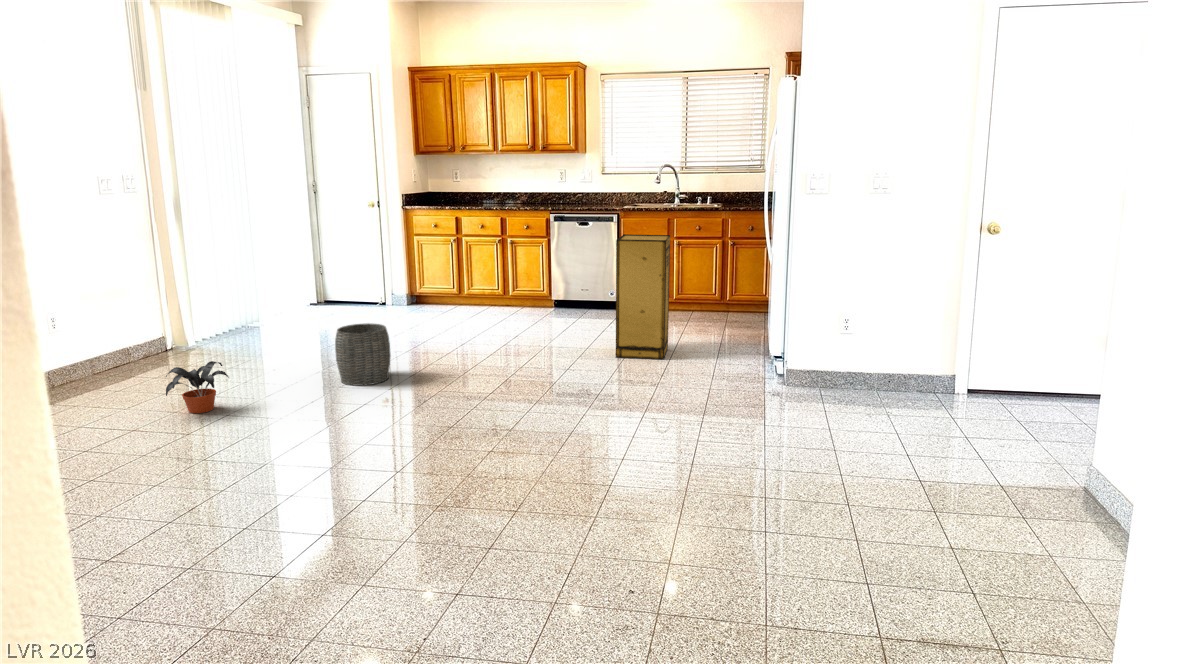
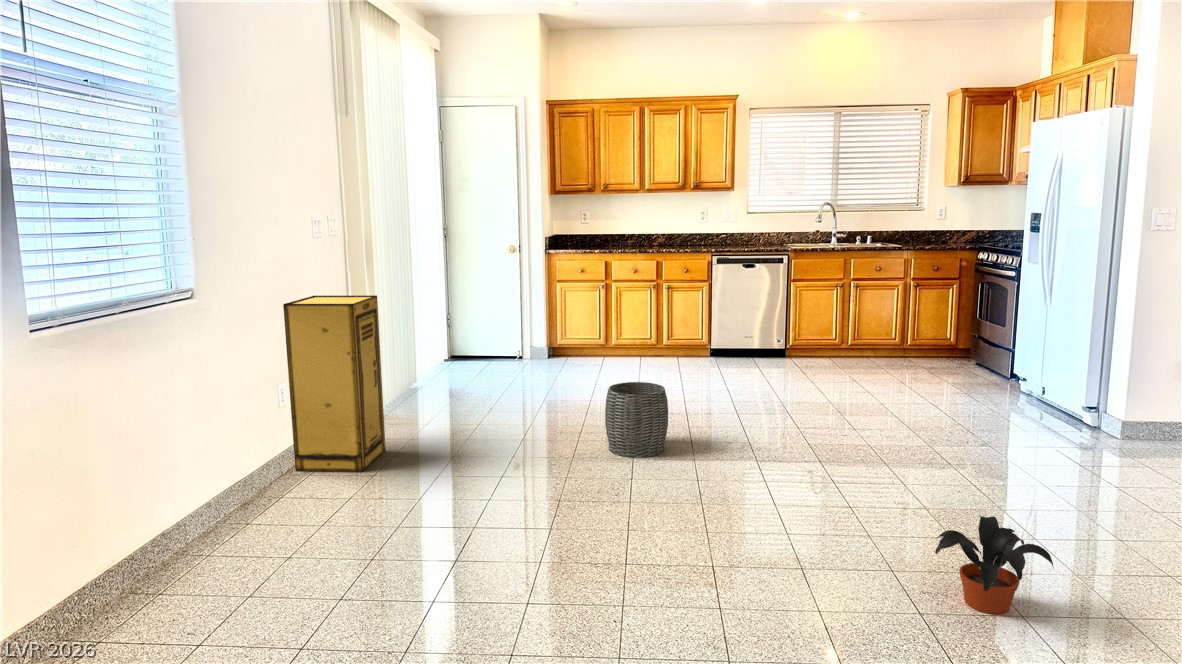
storage cabinet: present [616,234,670,360] -> present [283,295,385,472]
potted plant: present [166,361,229,413] -> present [935,515,1053,614]

